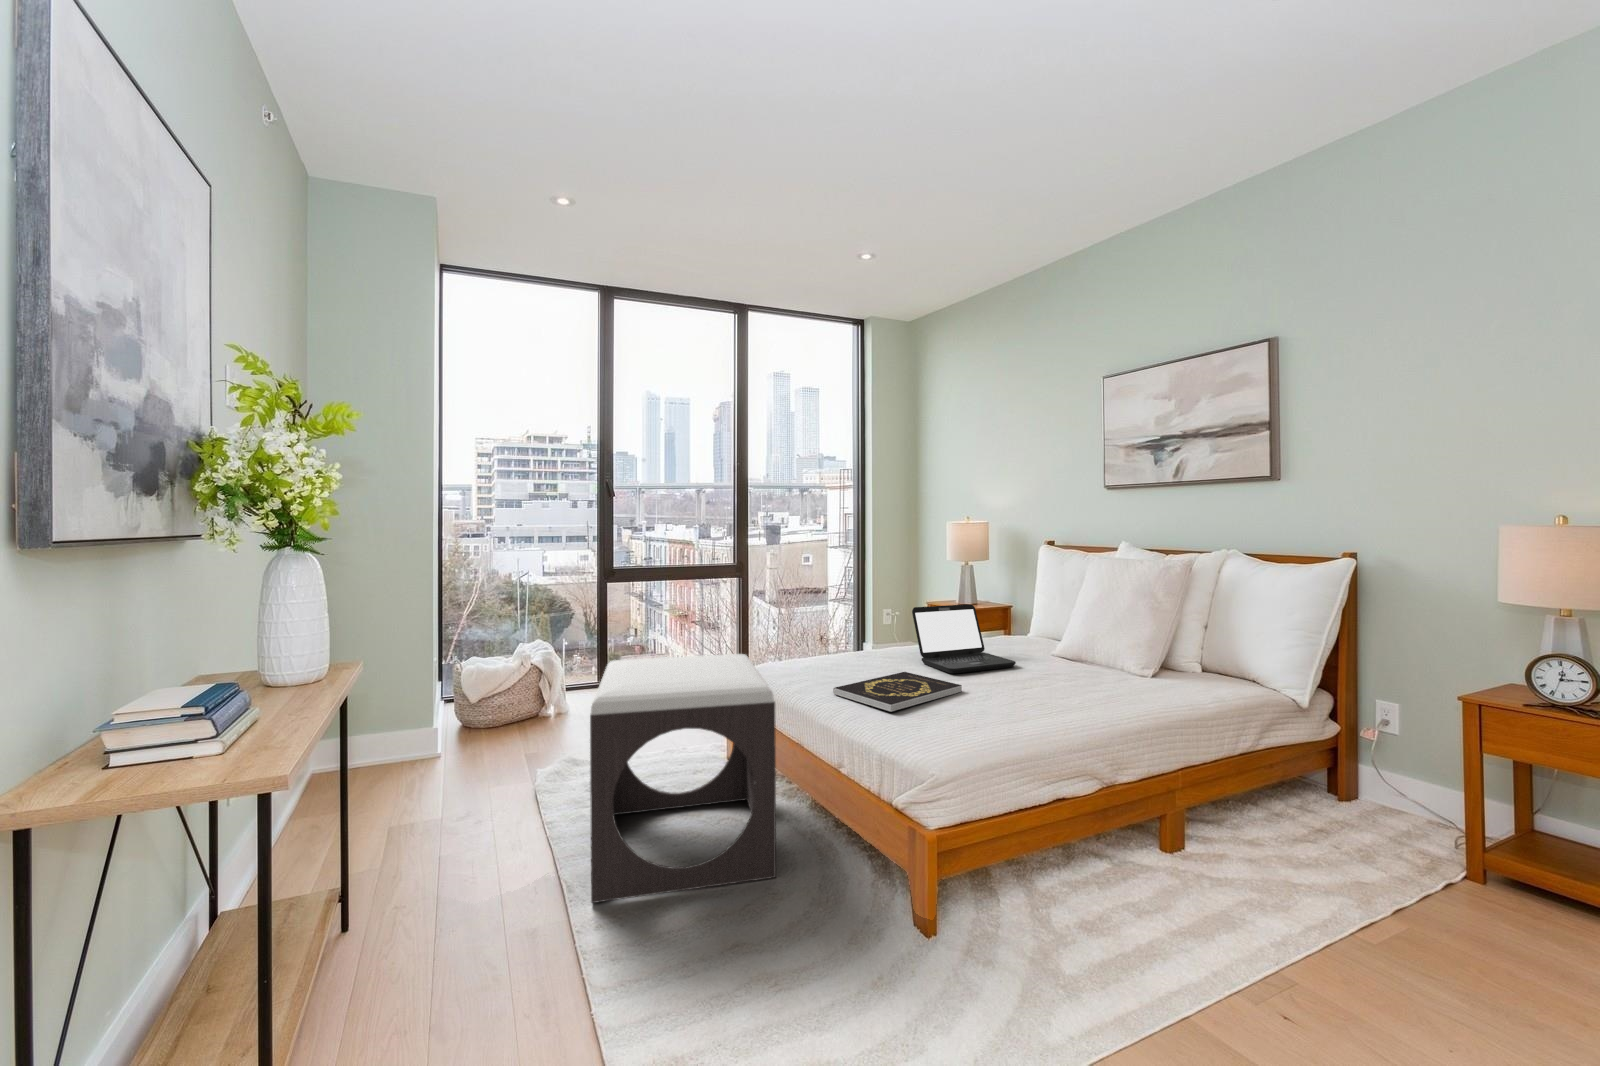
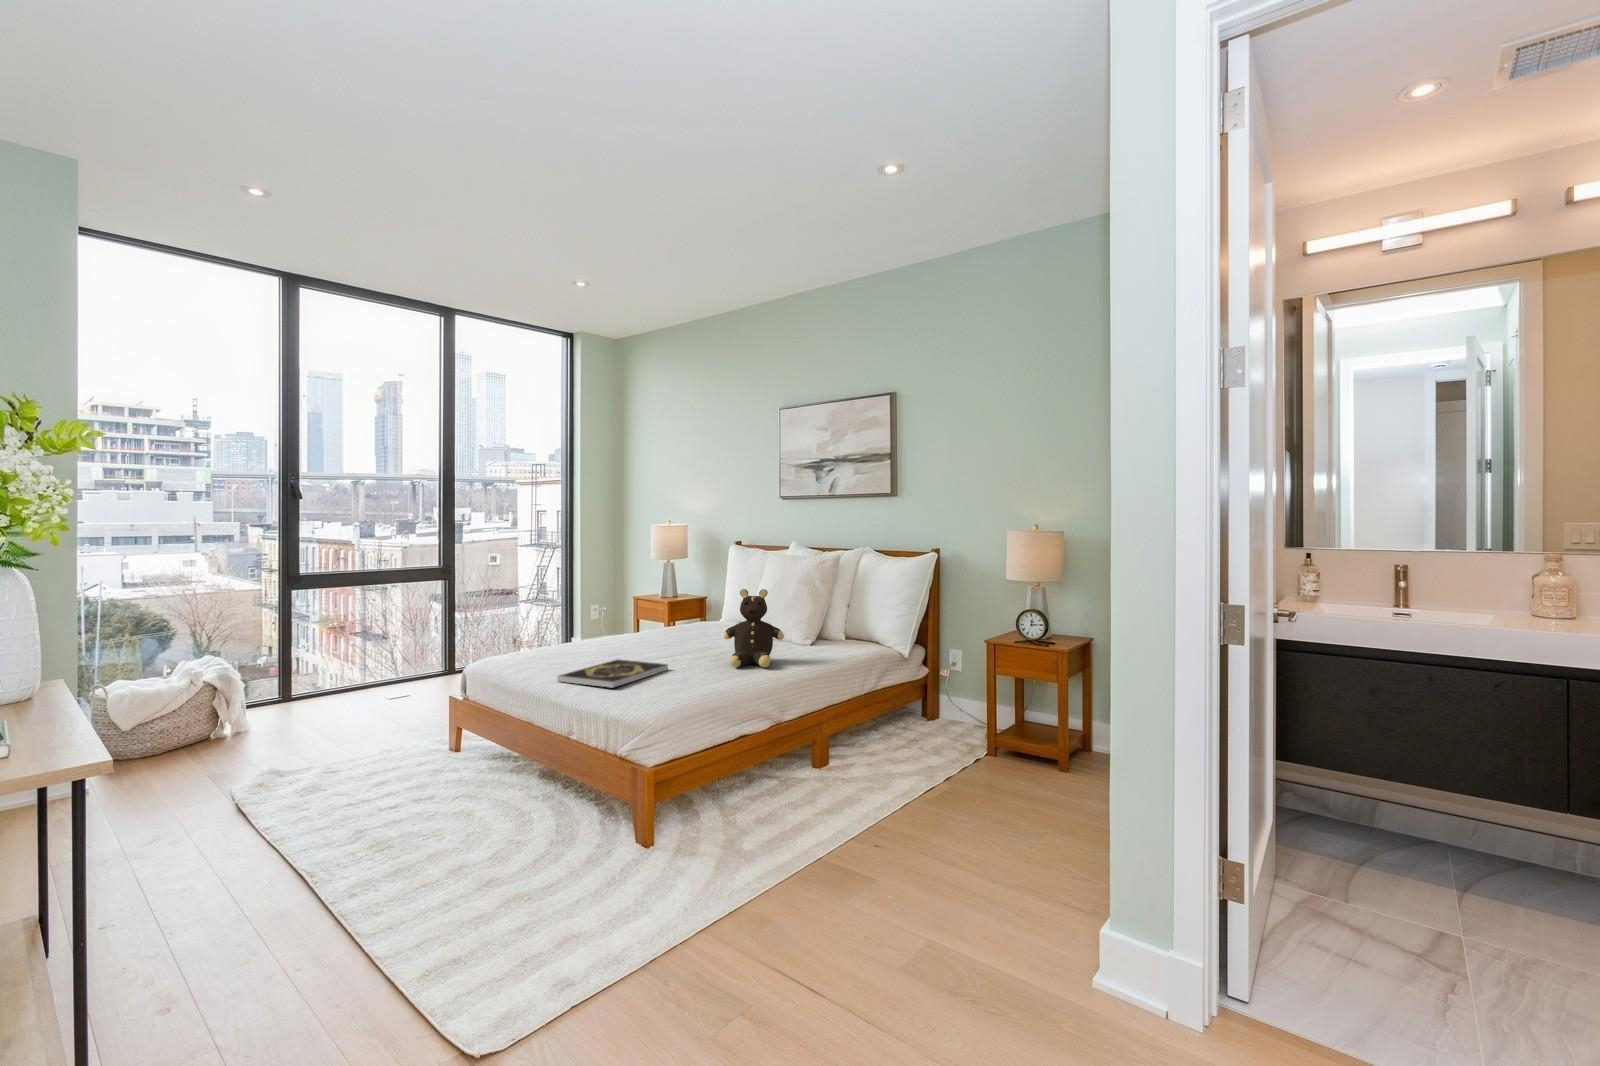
teddy bear: none [1032,598,1117,703] -> present [723,589,784,667]
laptop: present [912,604,1016,674] -> none [621,599,710,658]
footstool: present [590,654,776,903] -> none [314,653,517,884]

